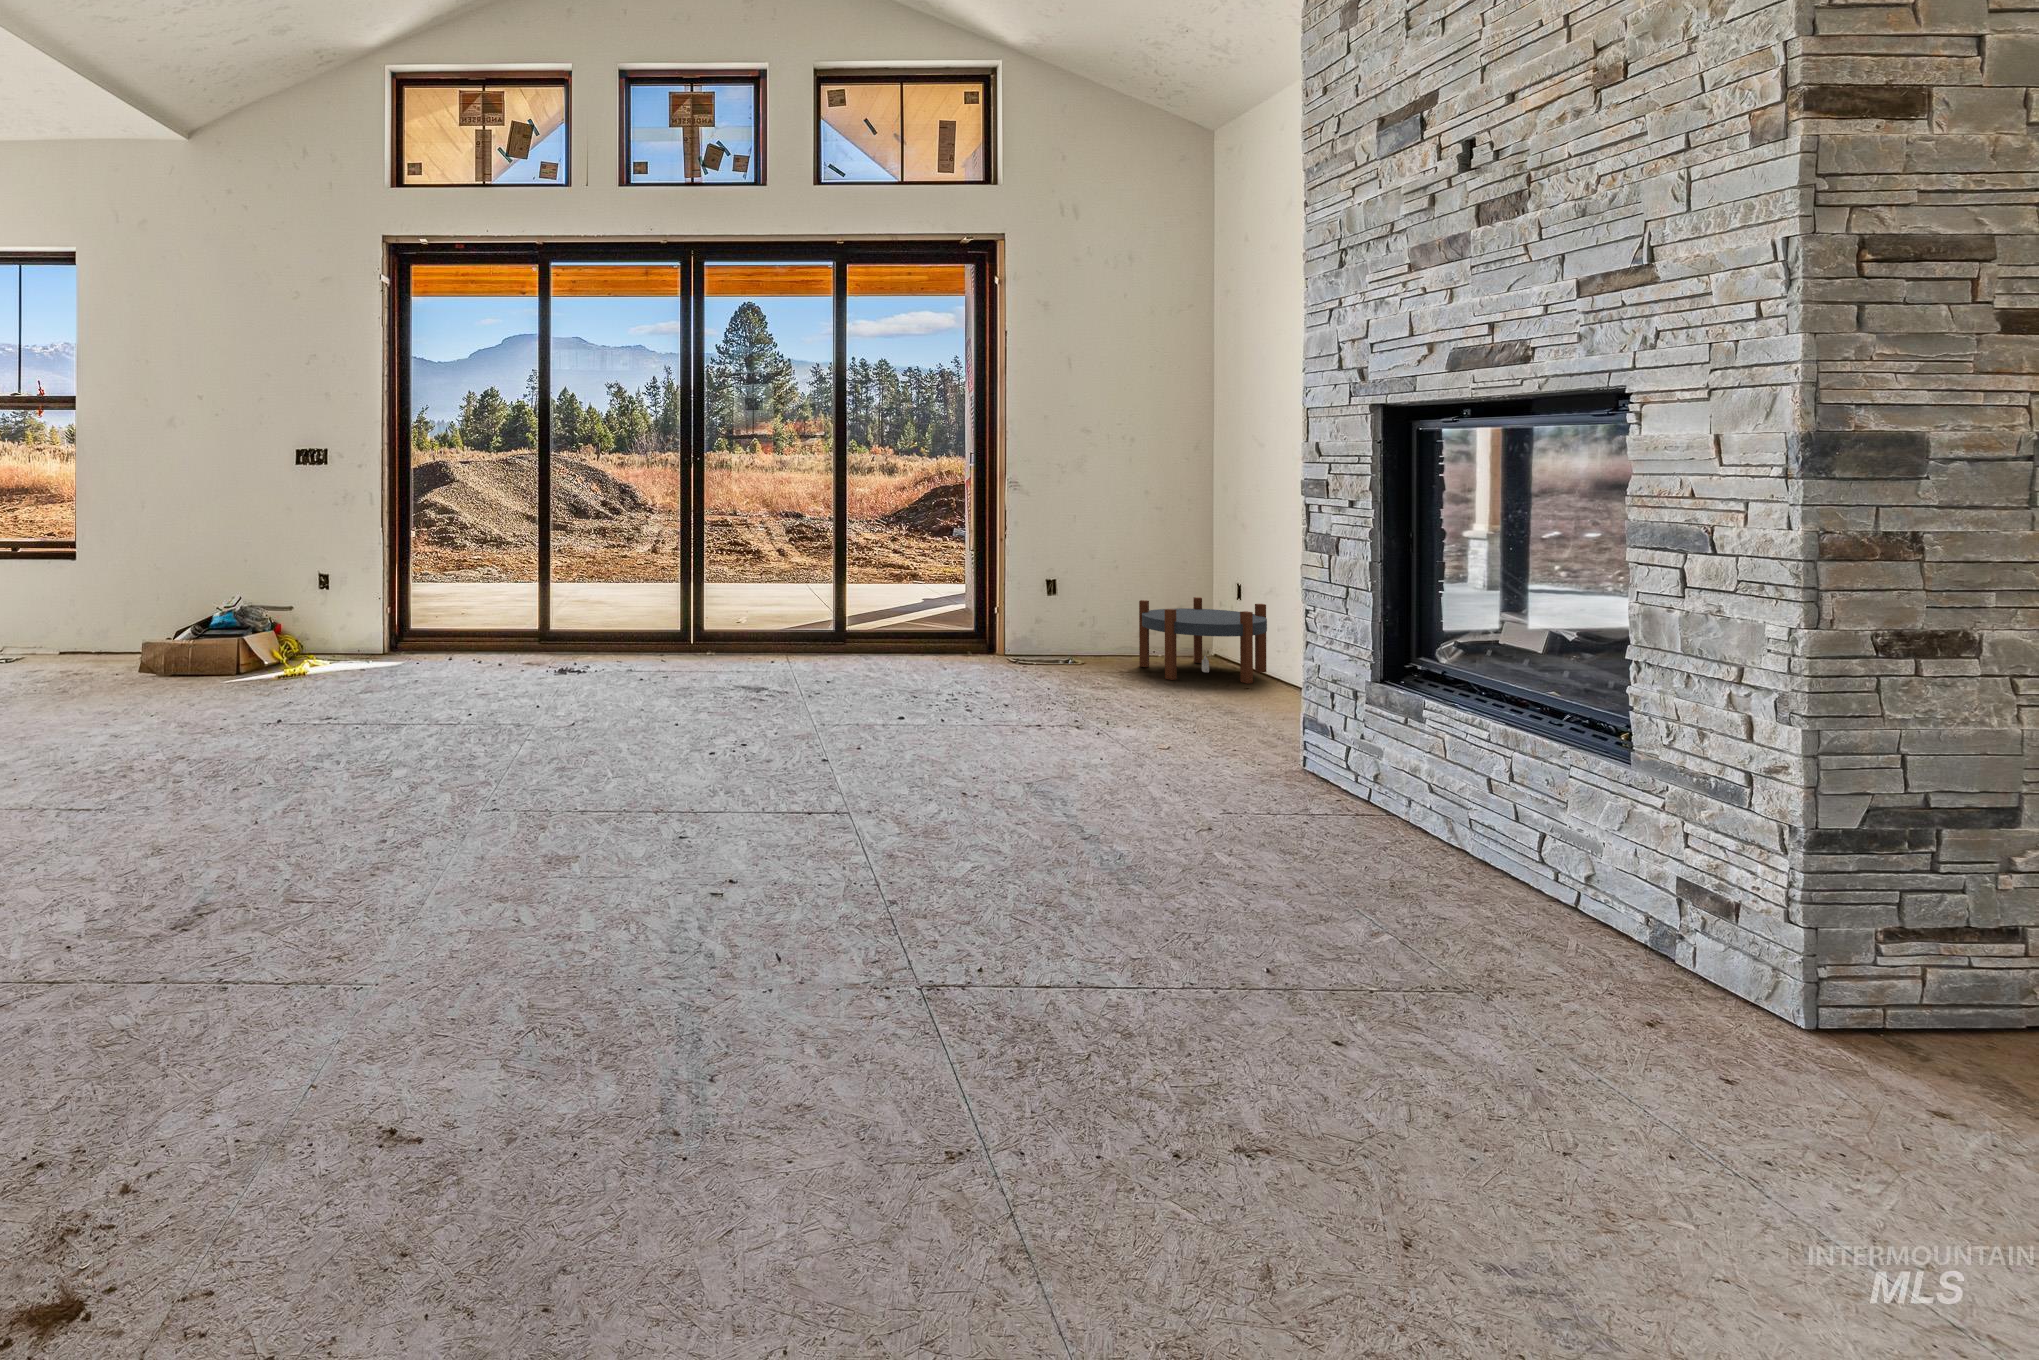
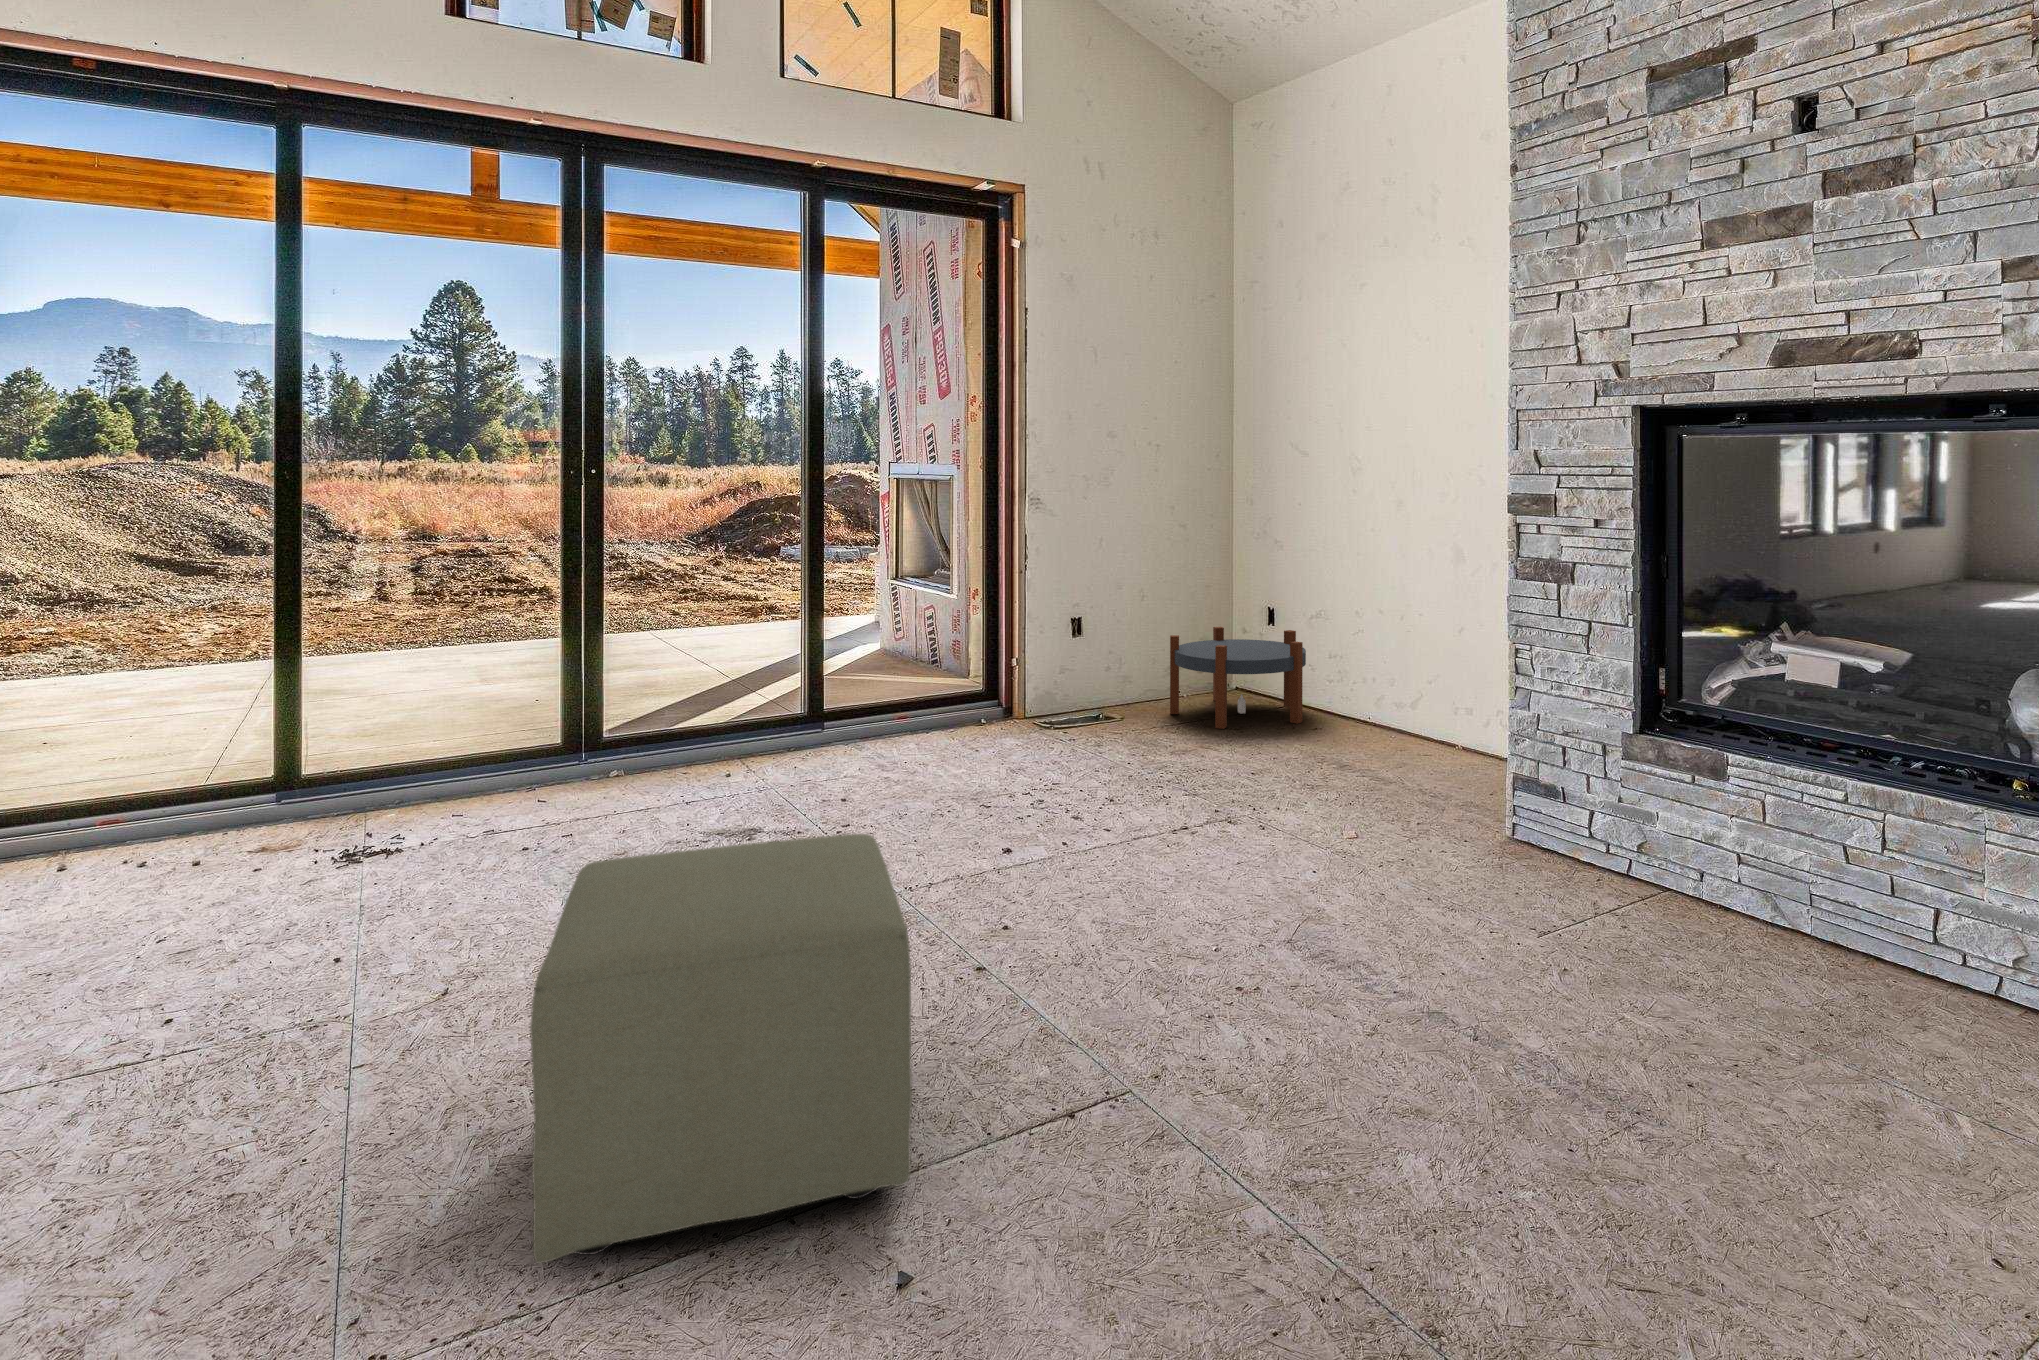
ottoman: none [554,658,746,824] -> present [530,834,912,1263]

